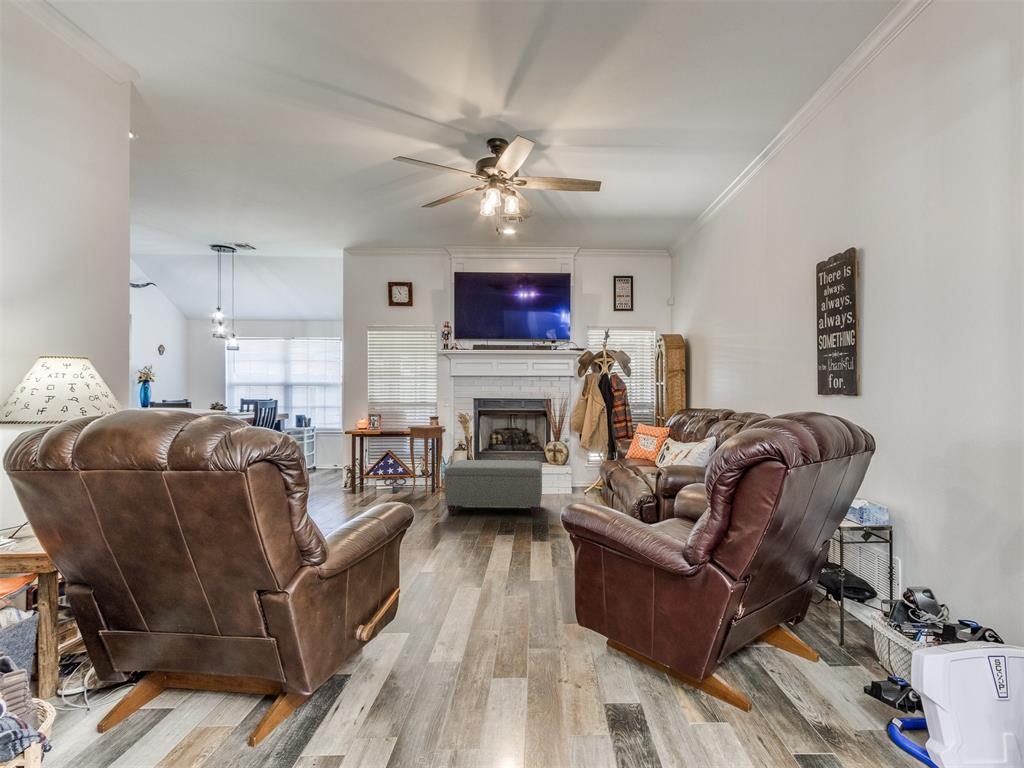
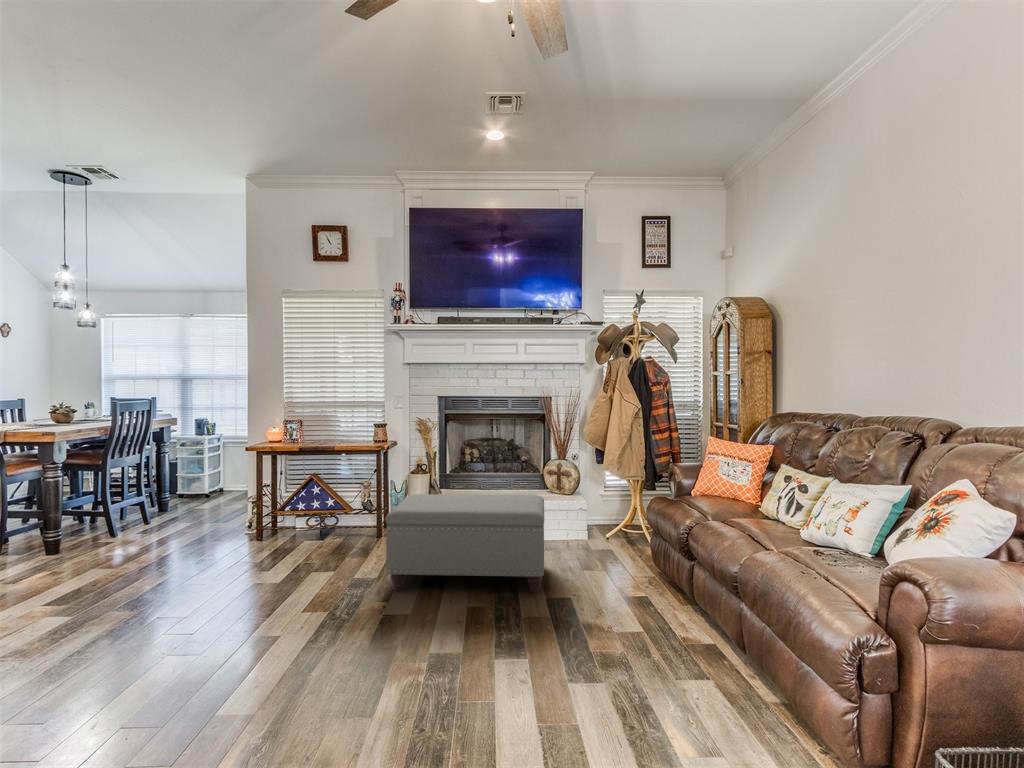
side table: present [408,425,444,496] -> none [338,436,395,545]

